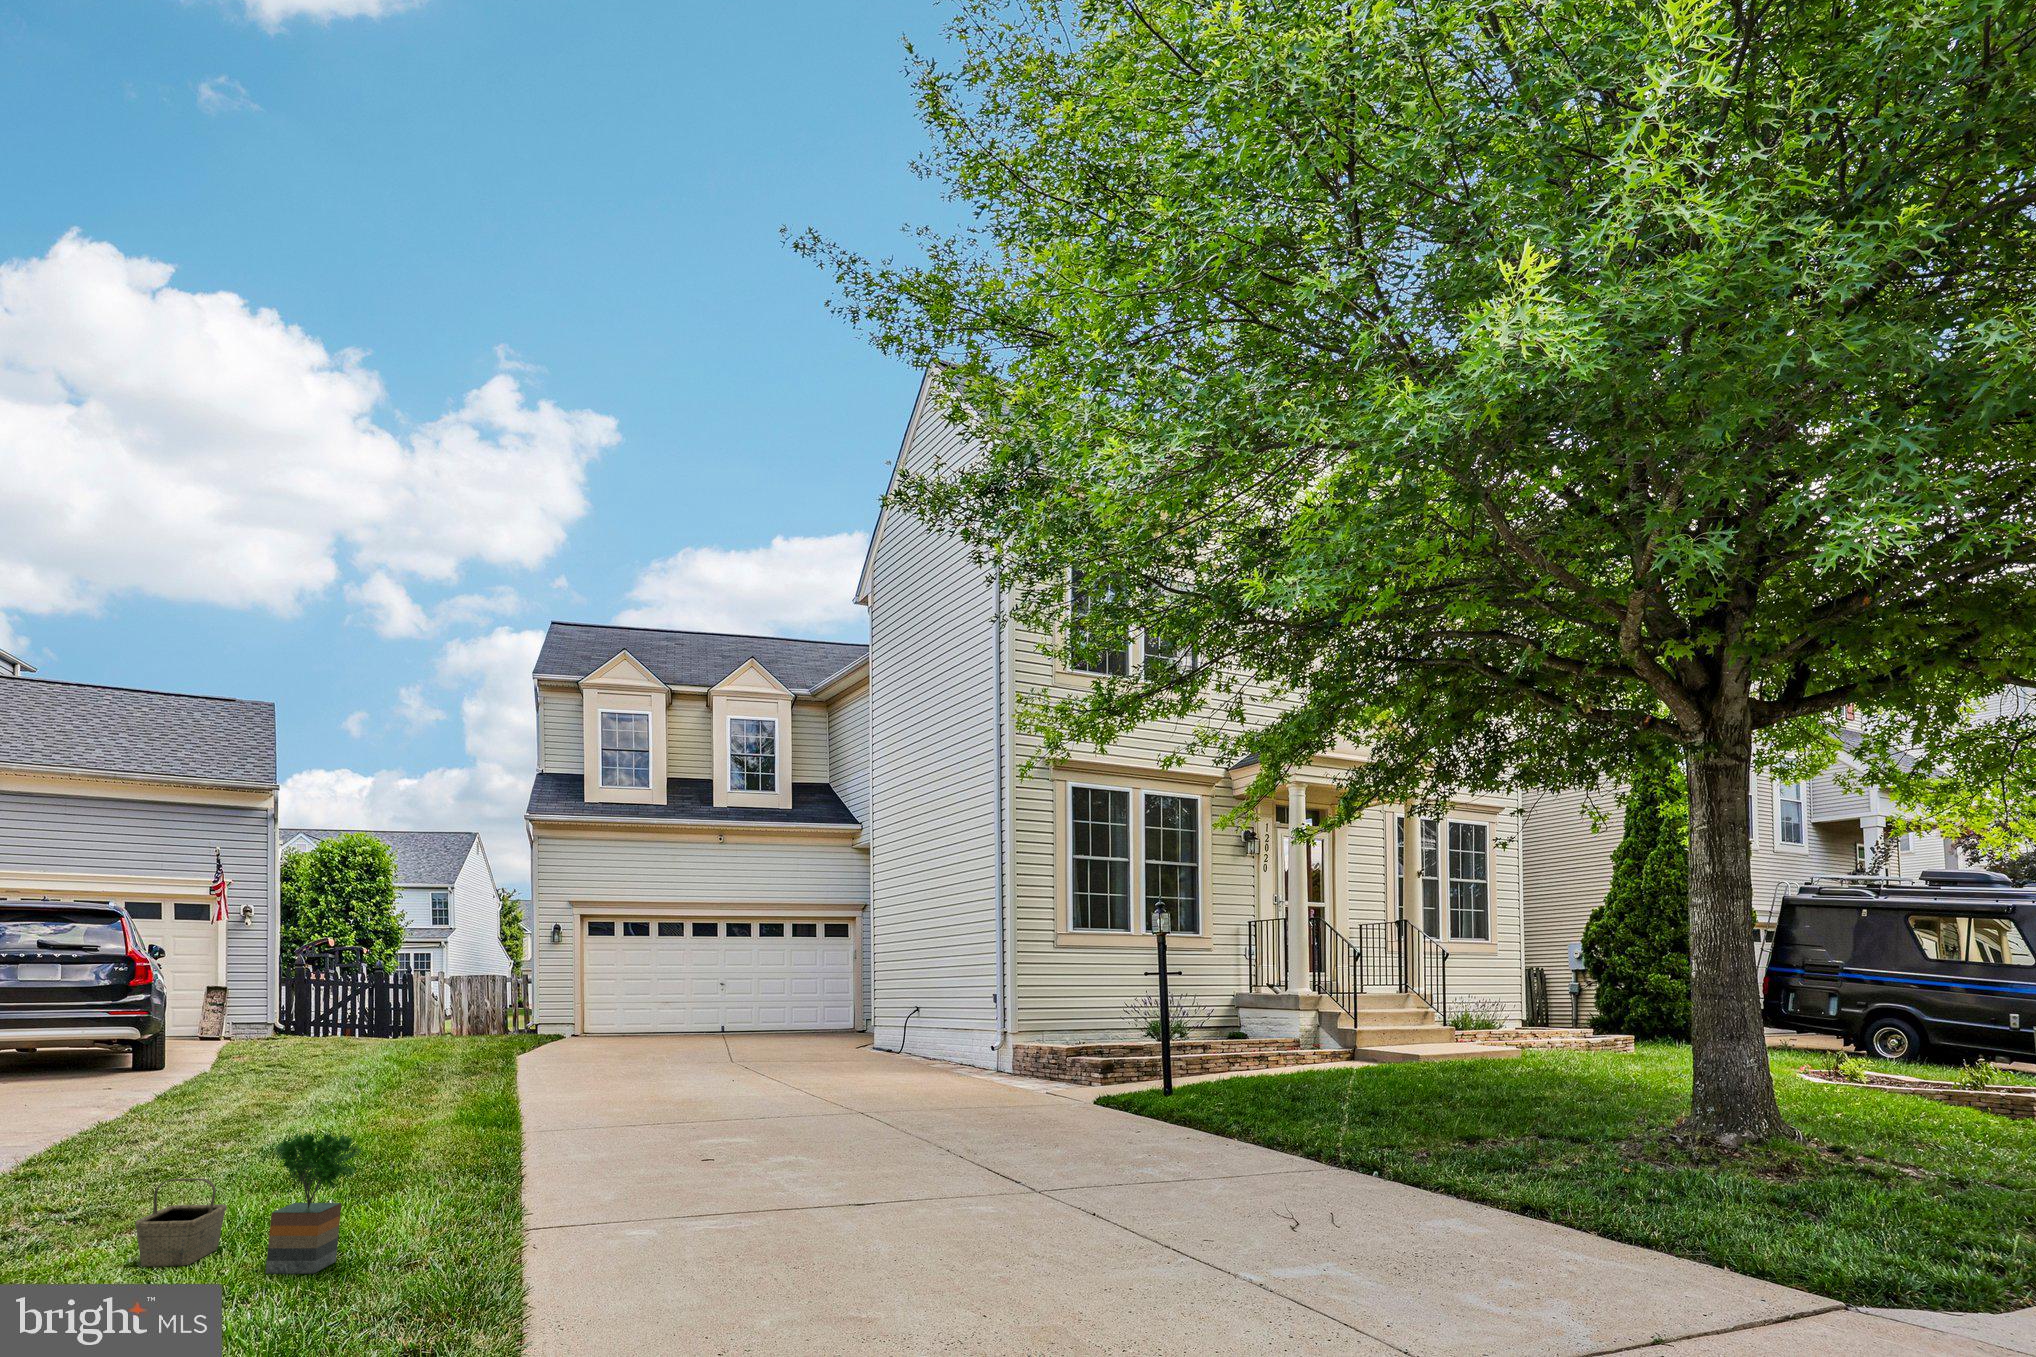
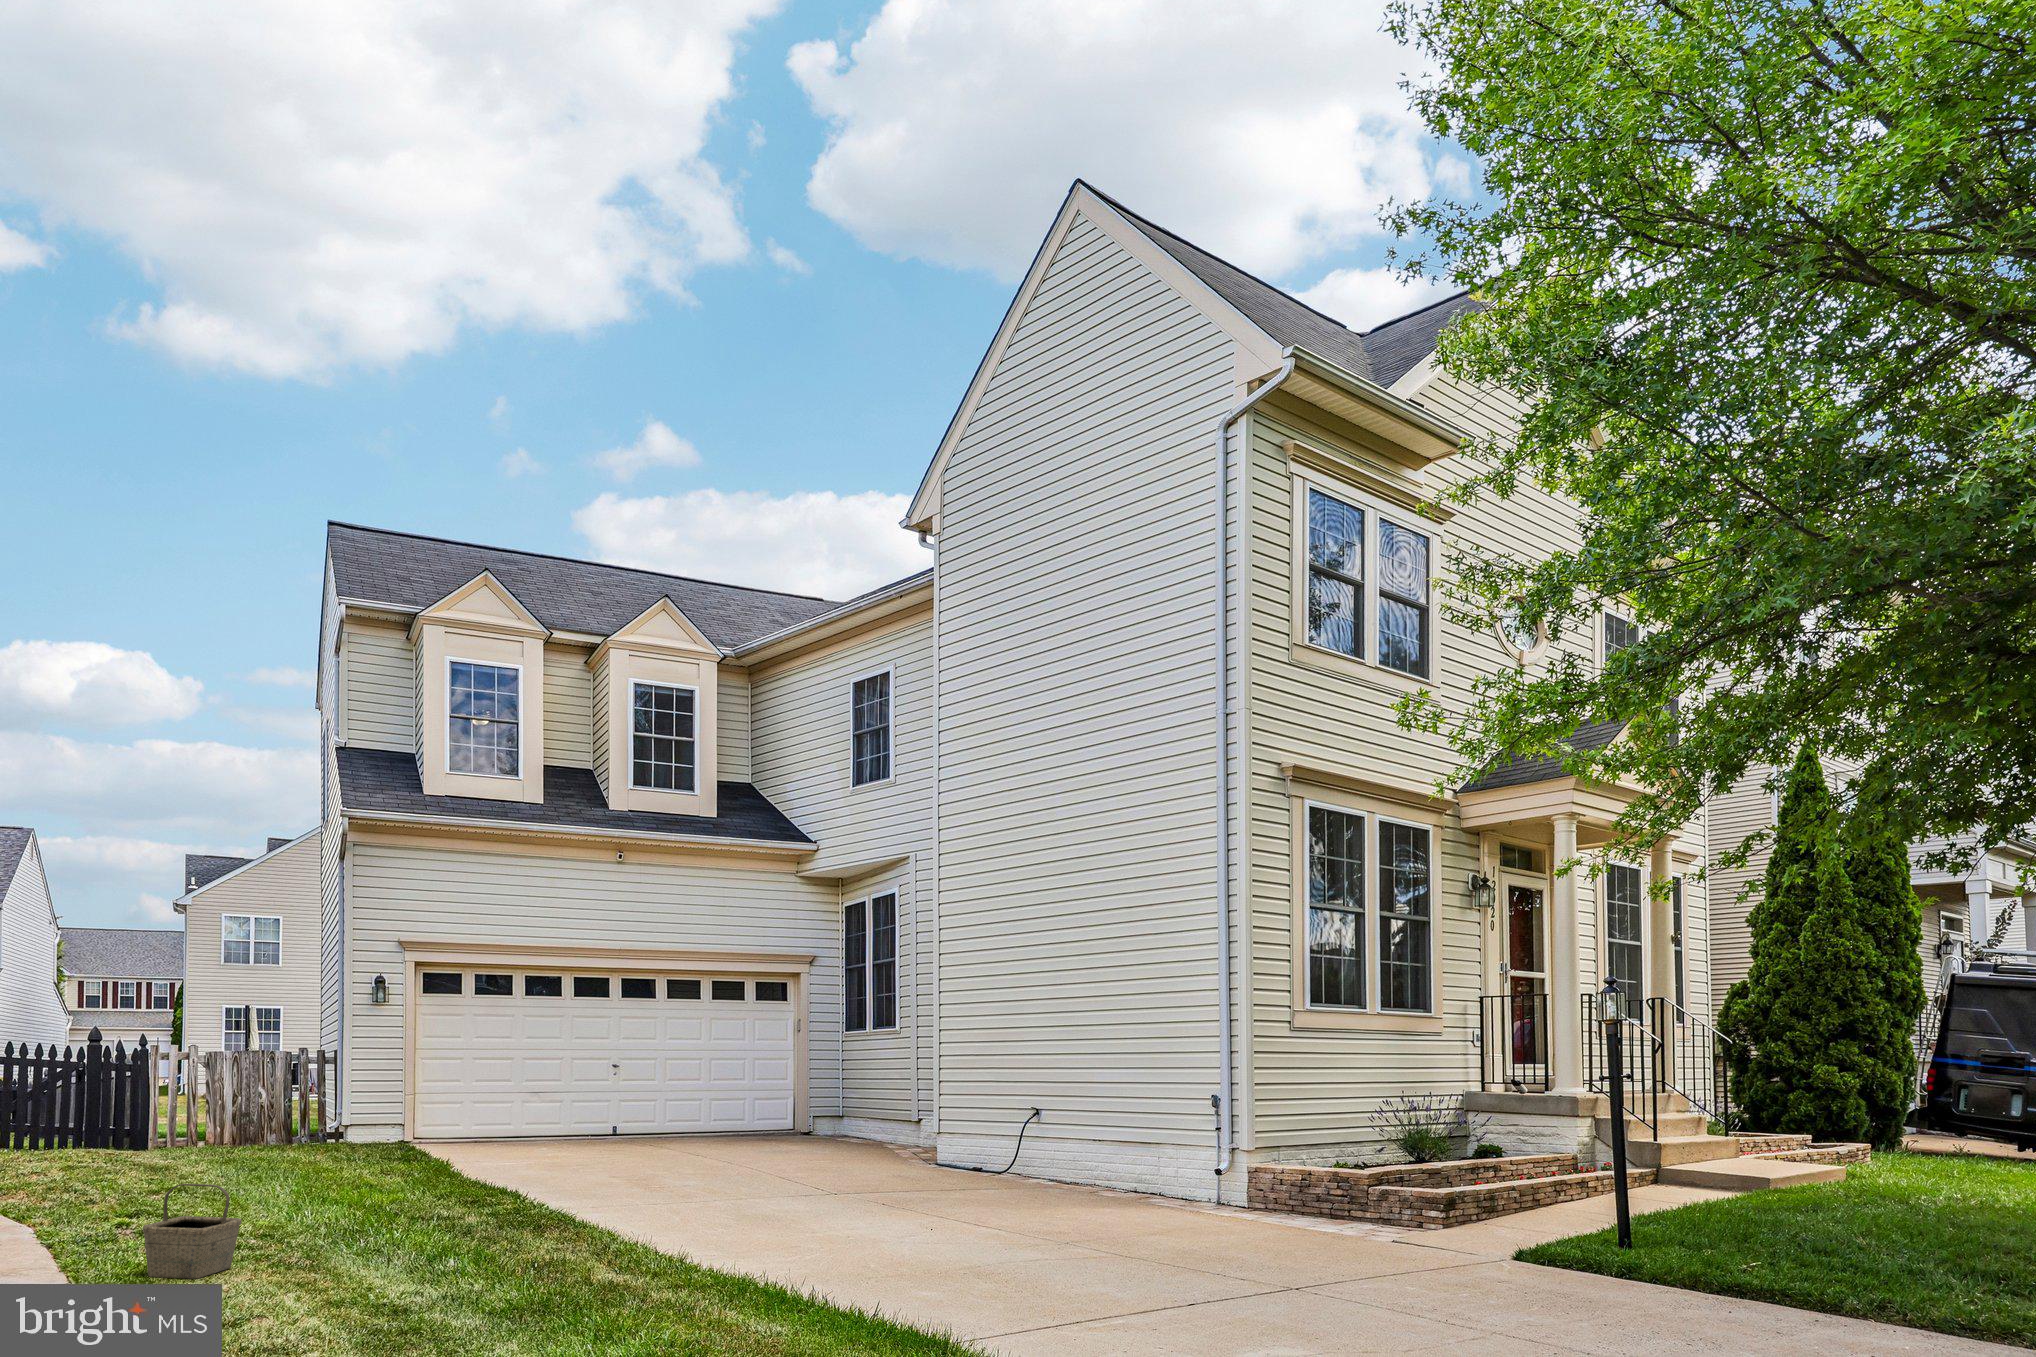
potted tree: present [265,1133,362,1274] -> none [278,1136,389,1294]

